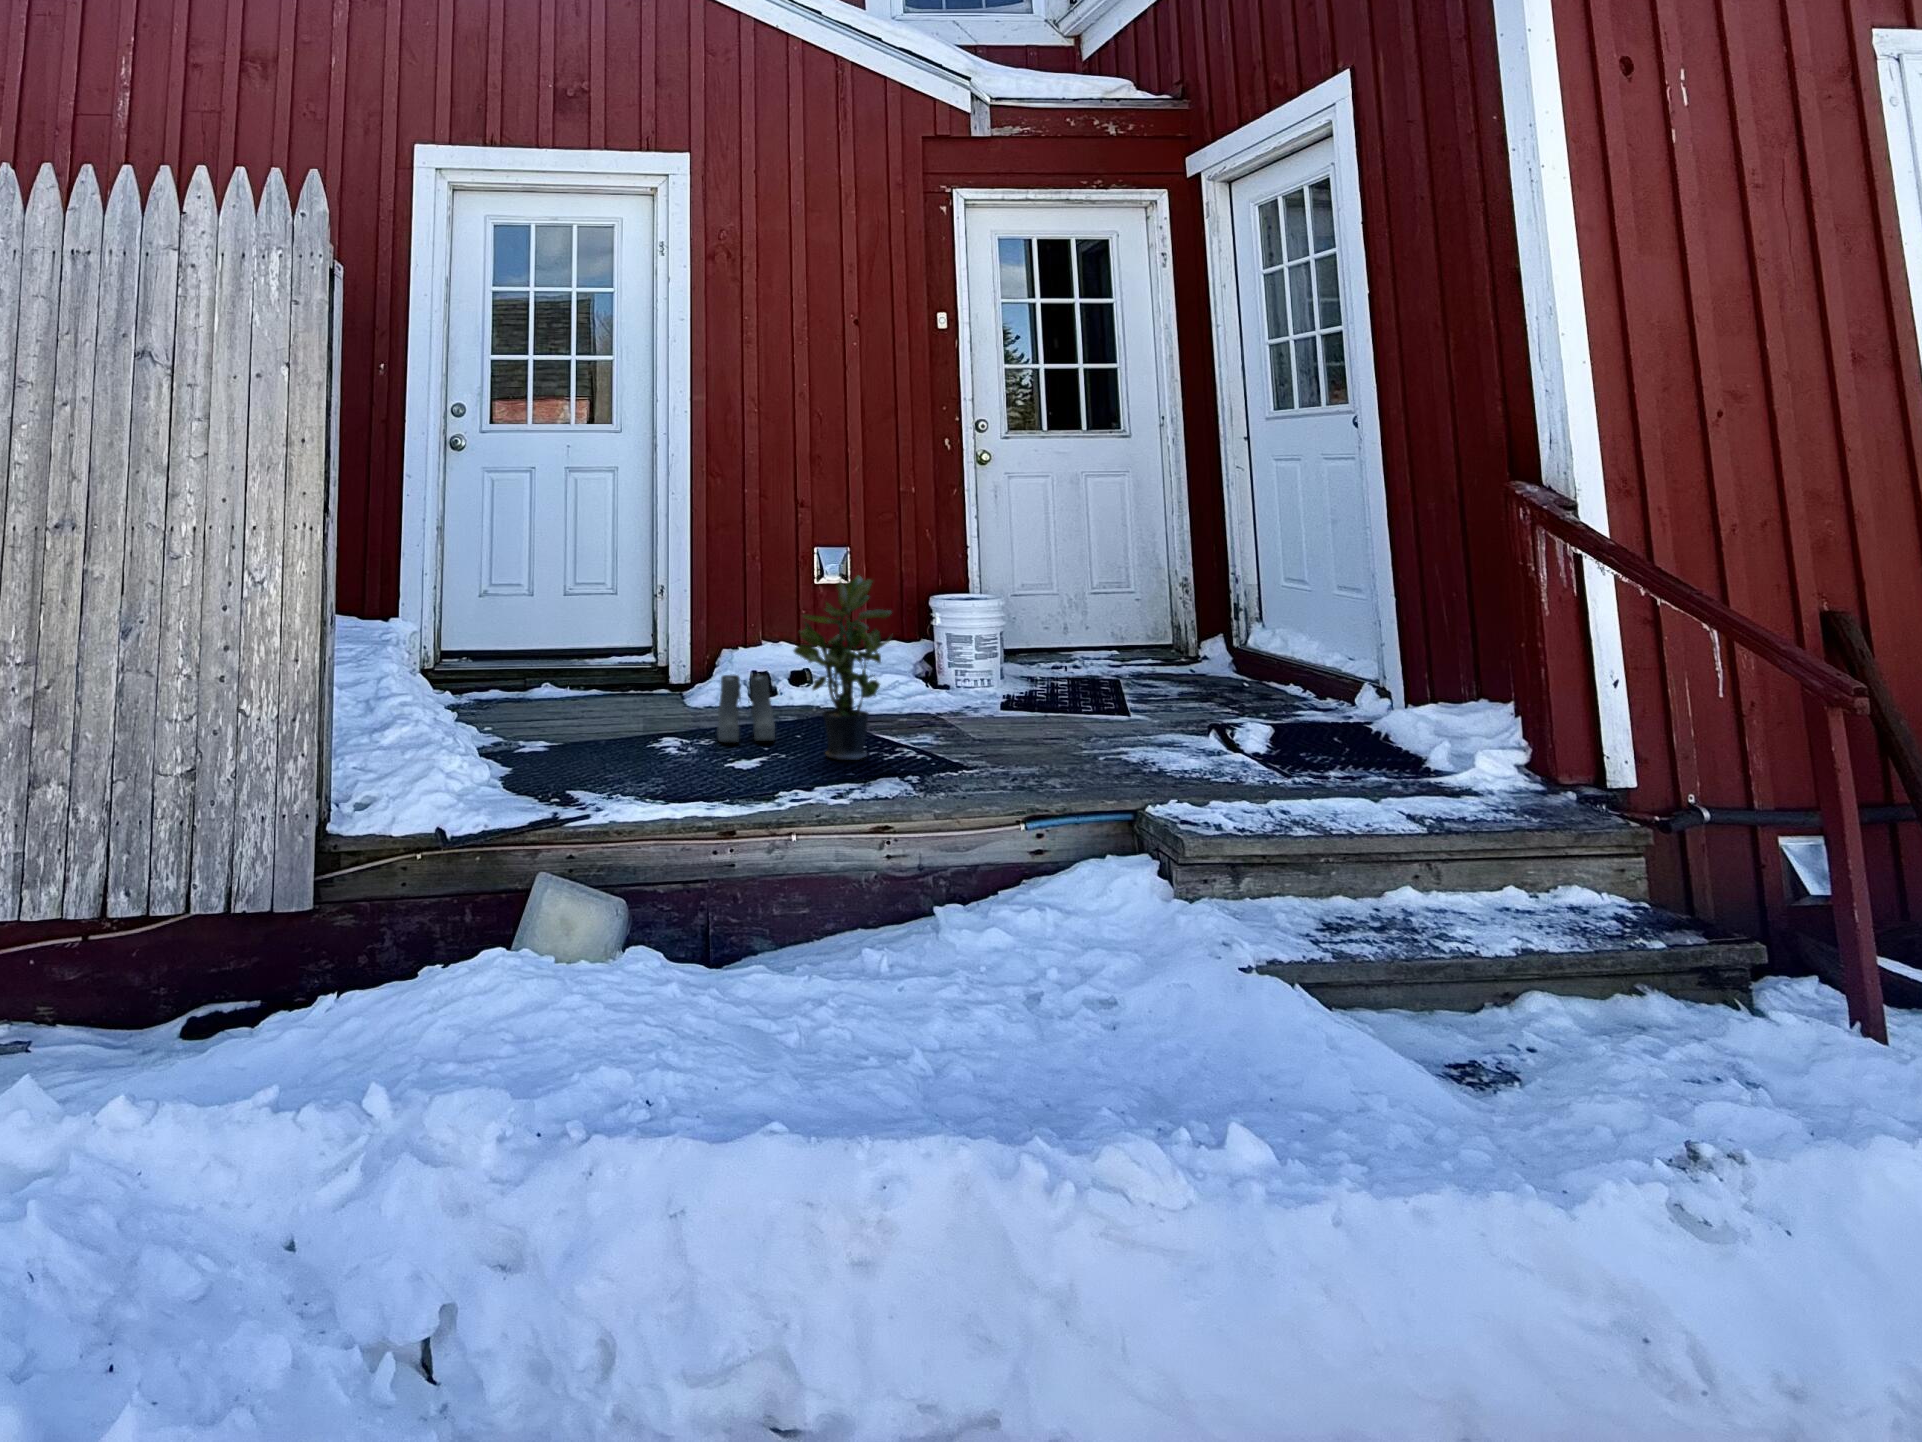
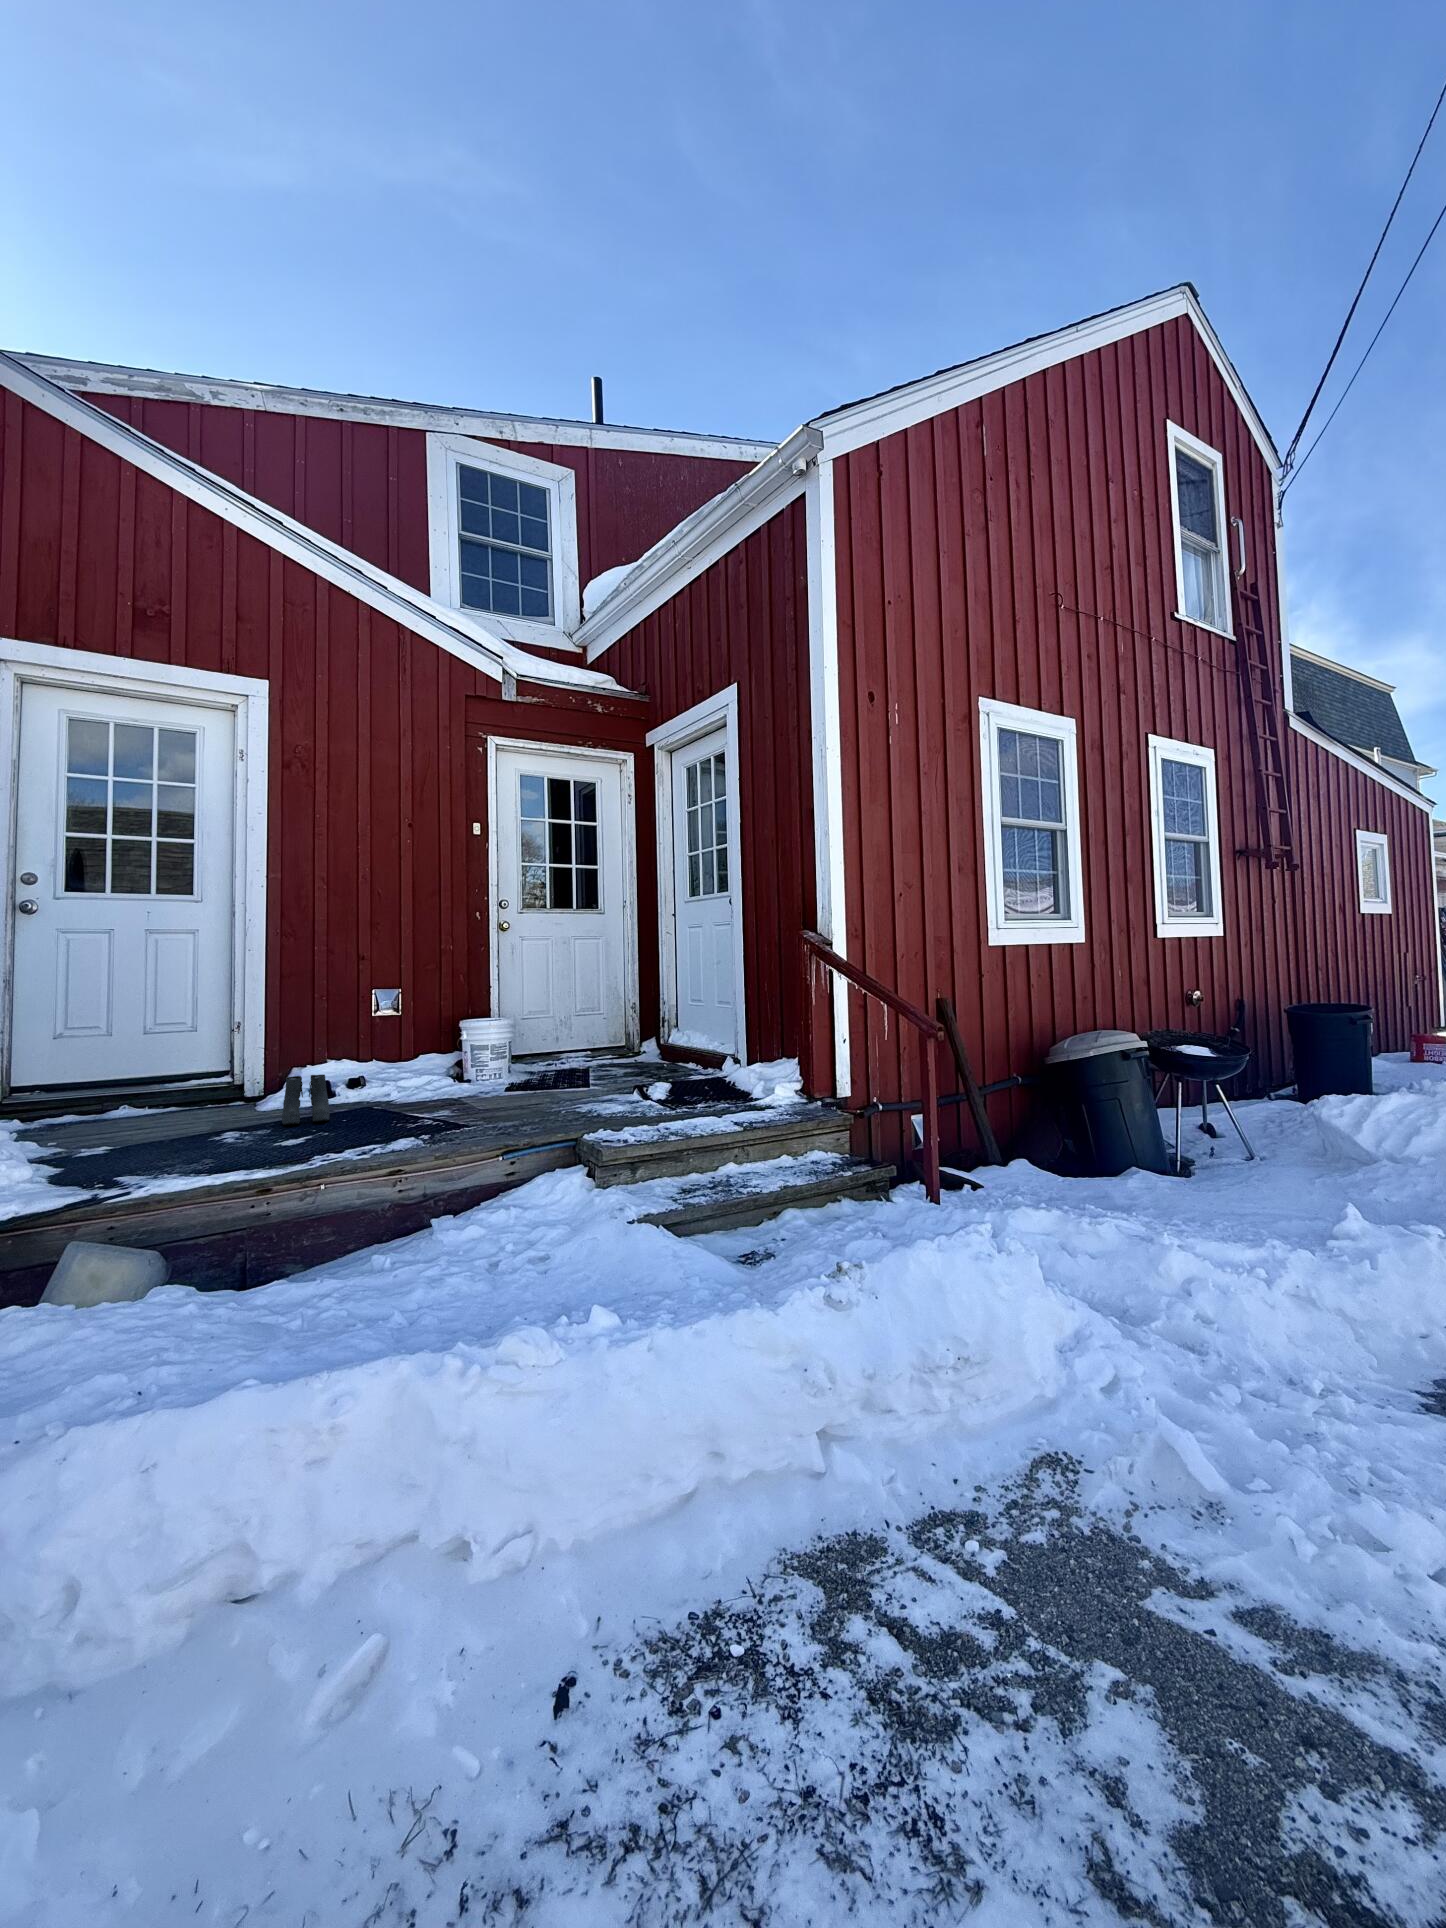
potted plant: present [794,575,892,760] -> none [342,999,419,1128]

